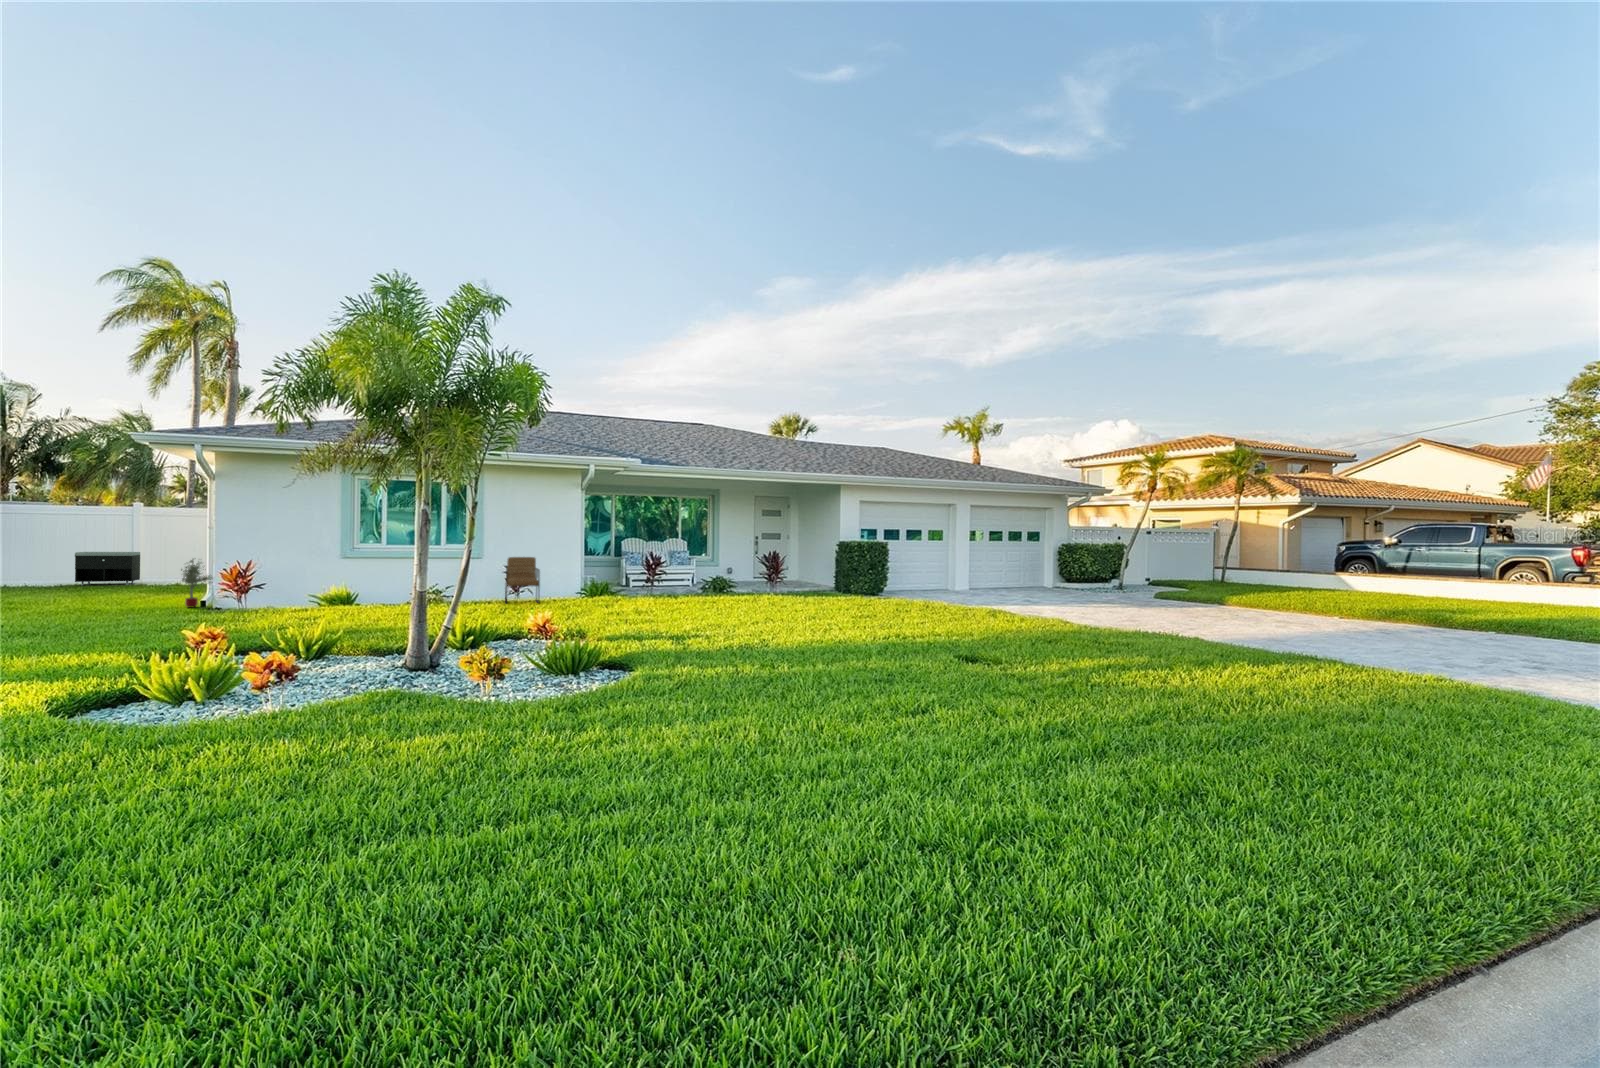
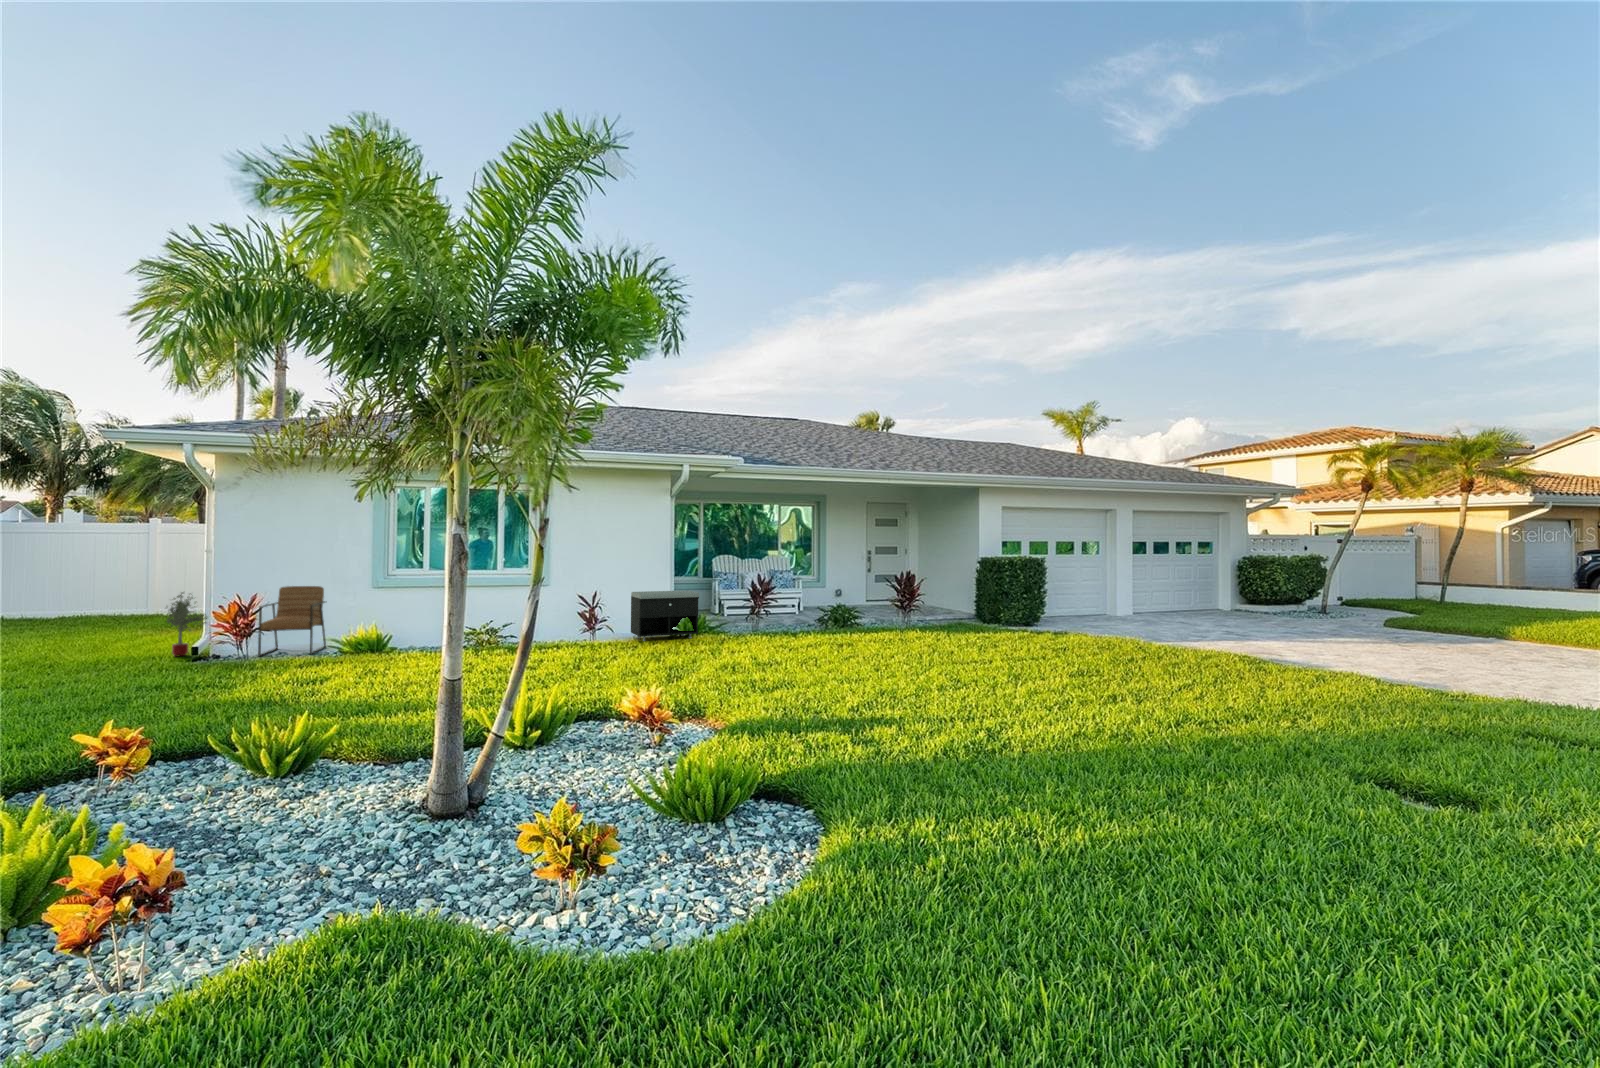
storage bench: present [75,552,140,585] -> present [631,590,699,641]
chair: present [505,557,540,603] -> present [258,586,326,656]

